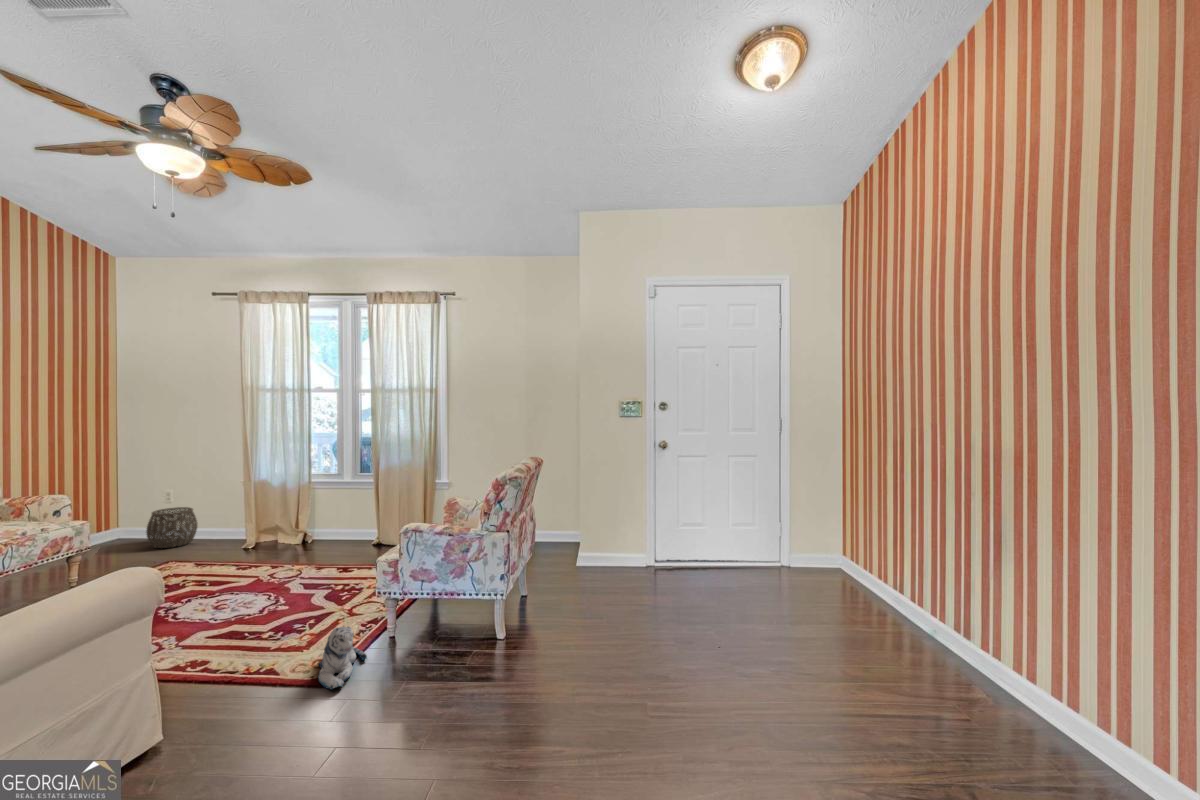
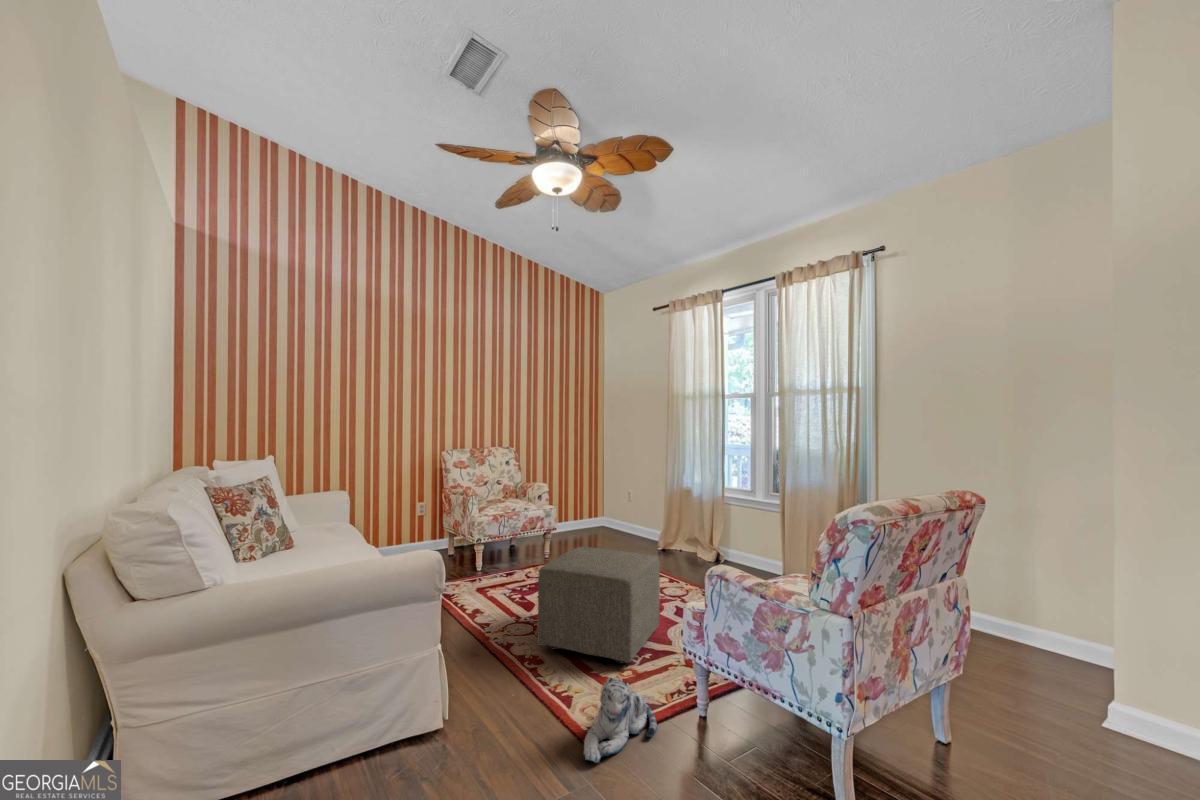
woven basket: present [146,507,198,548] -> none [609,505,644,541]
ottoman: none [193,540,308,651] -> present [537,547,660,664]

